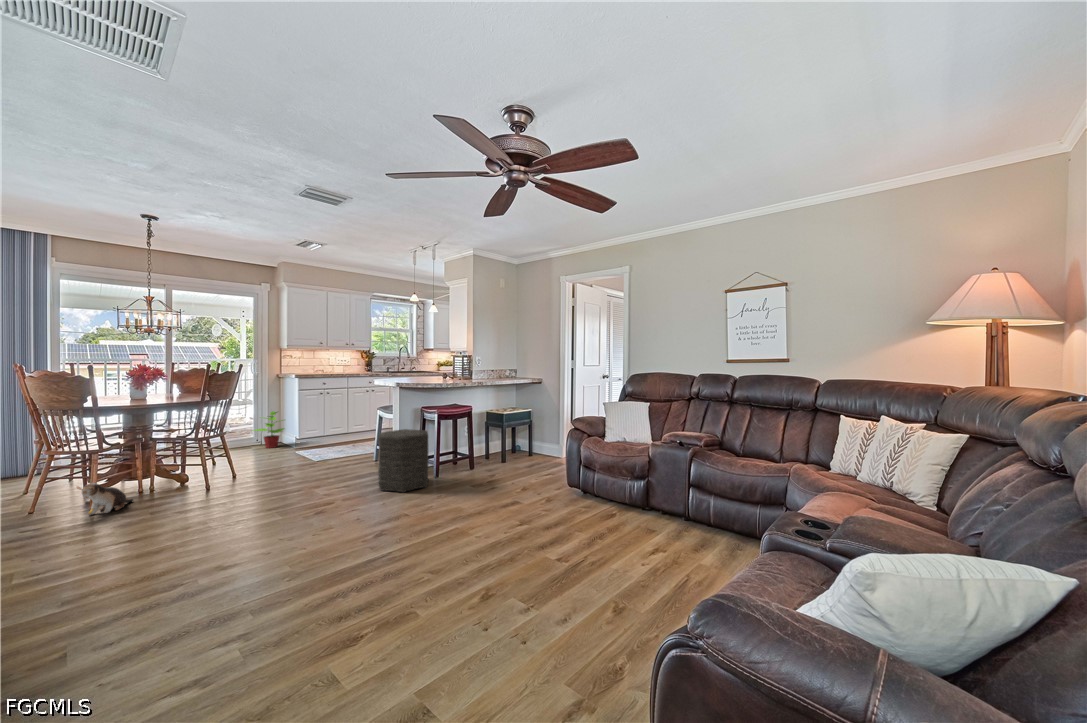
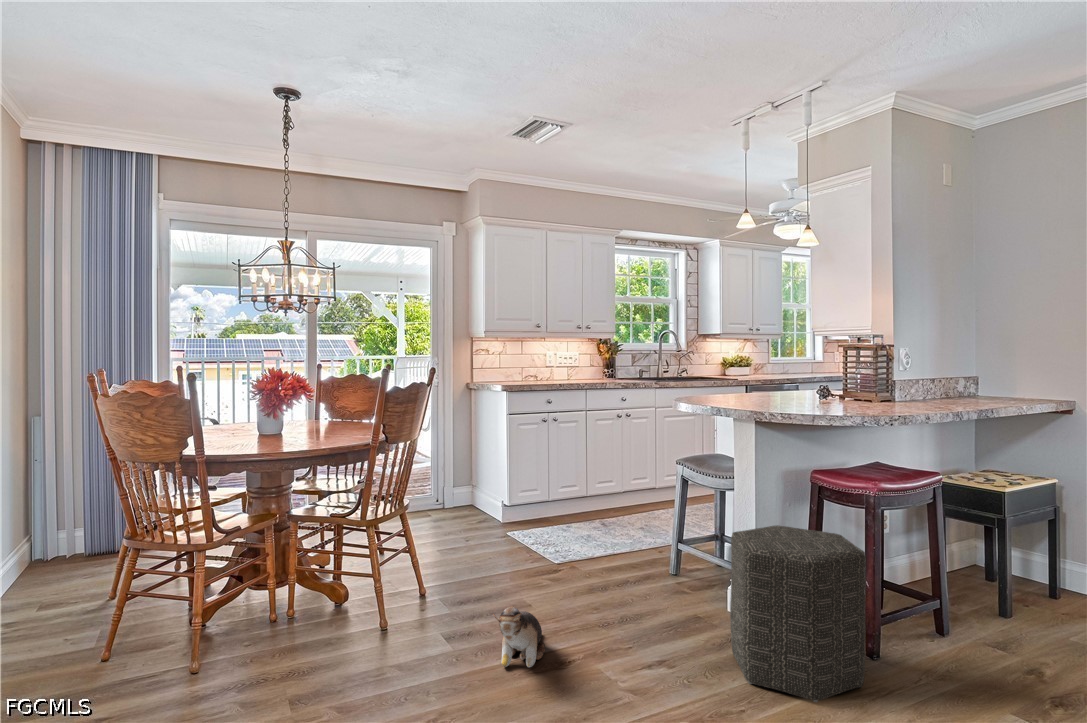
potted plant: present [254,411,284,448] -> none [431,445,486,514]
plush toy: present [77,483,133,515] -> present [493,606,545,667]

